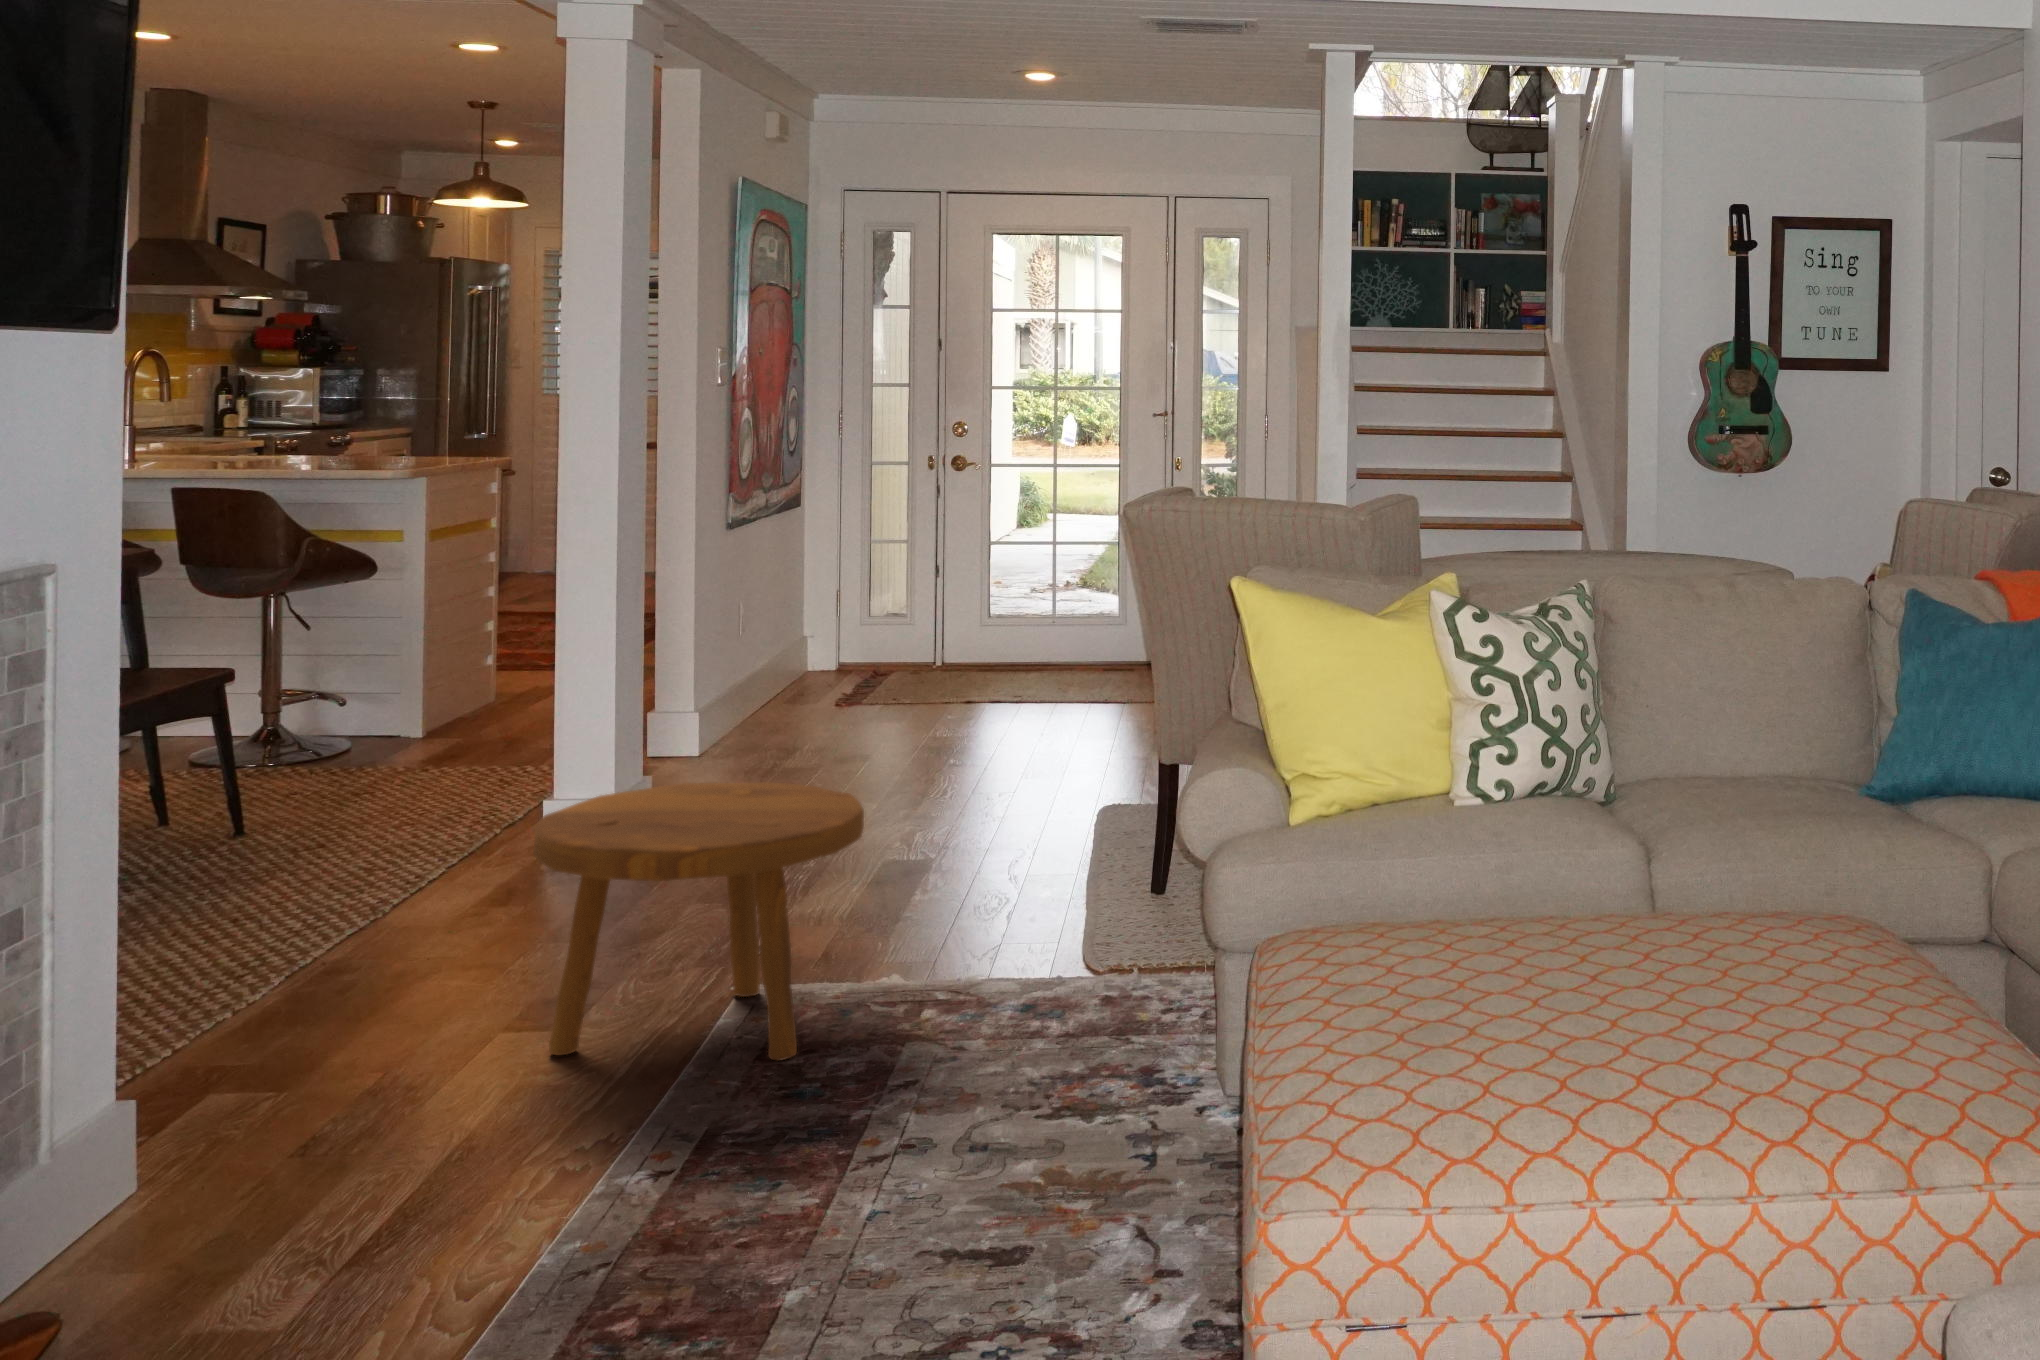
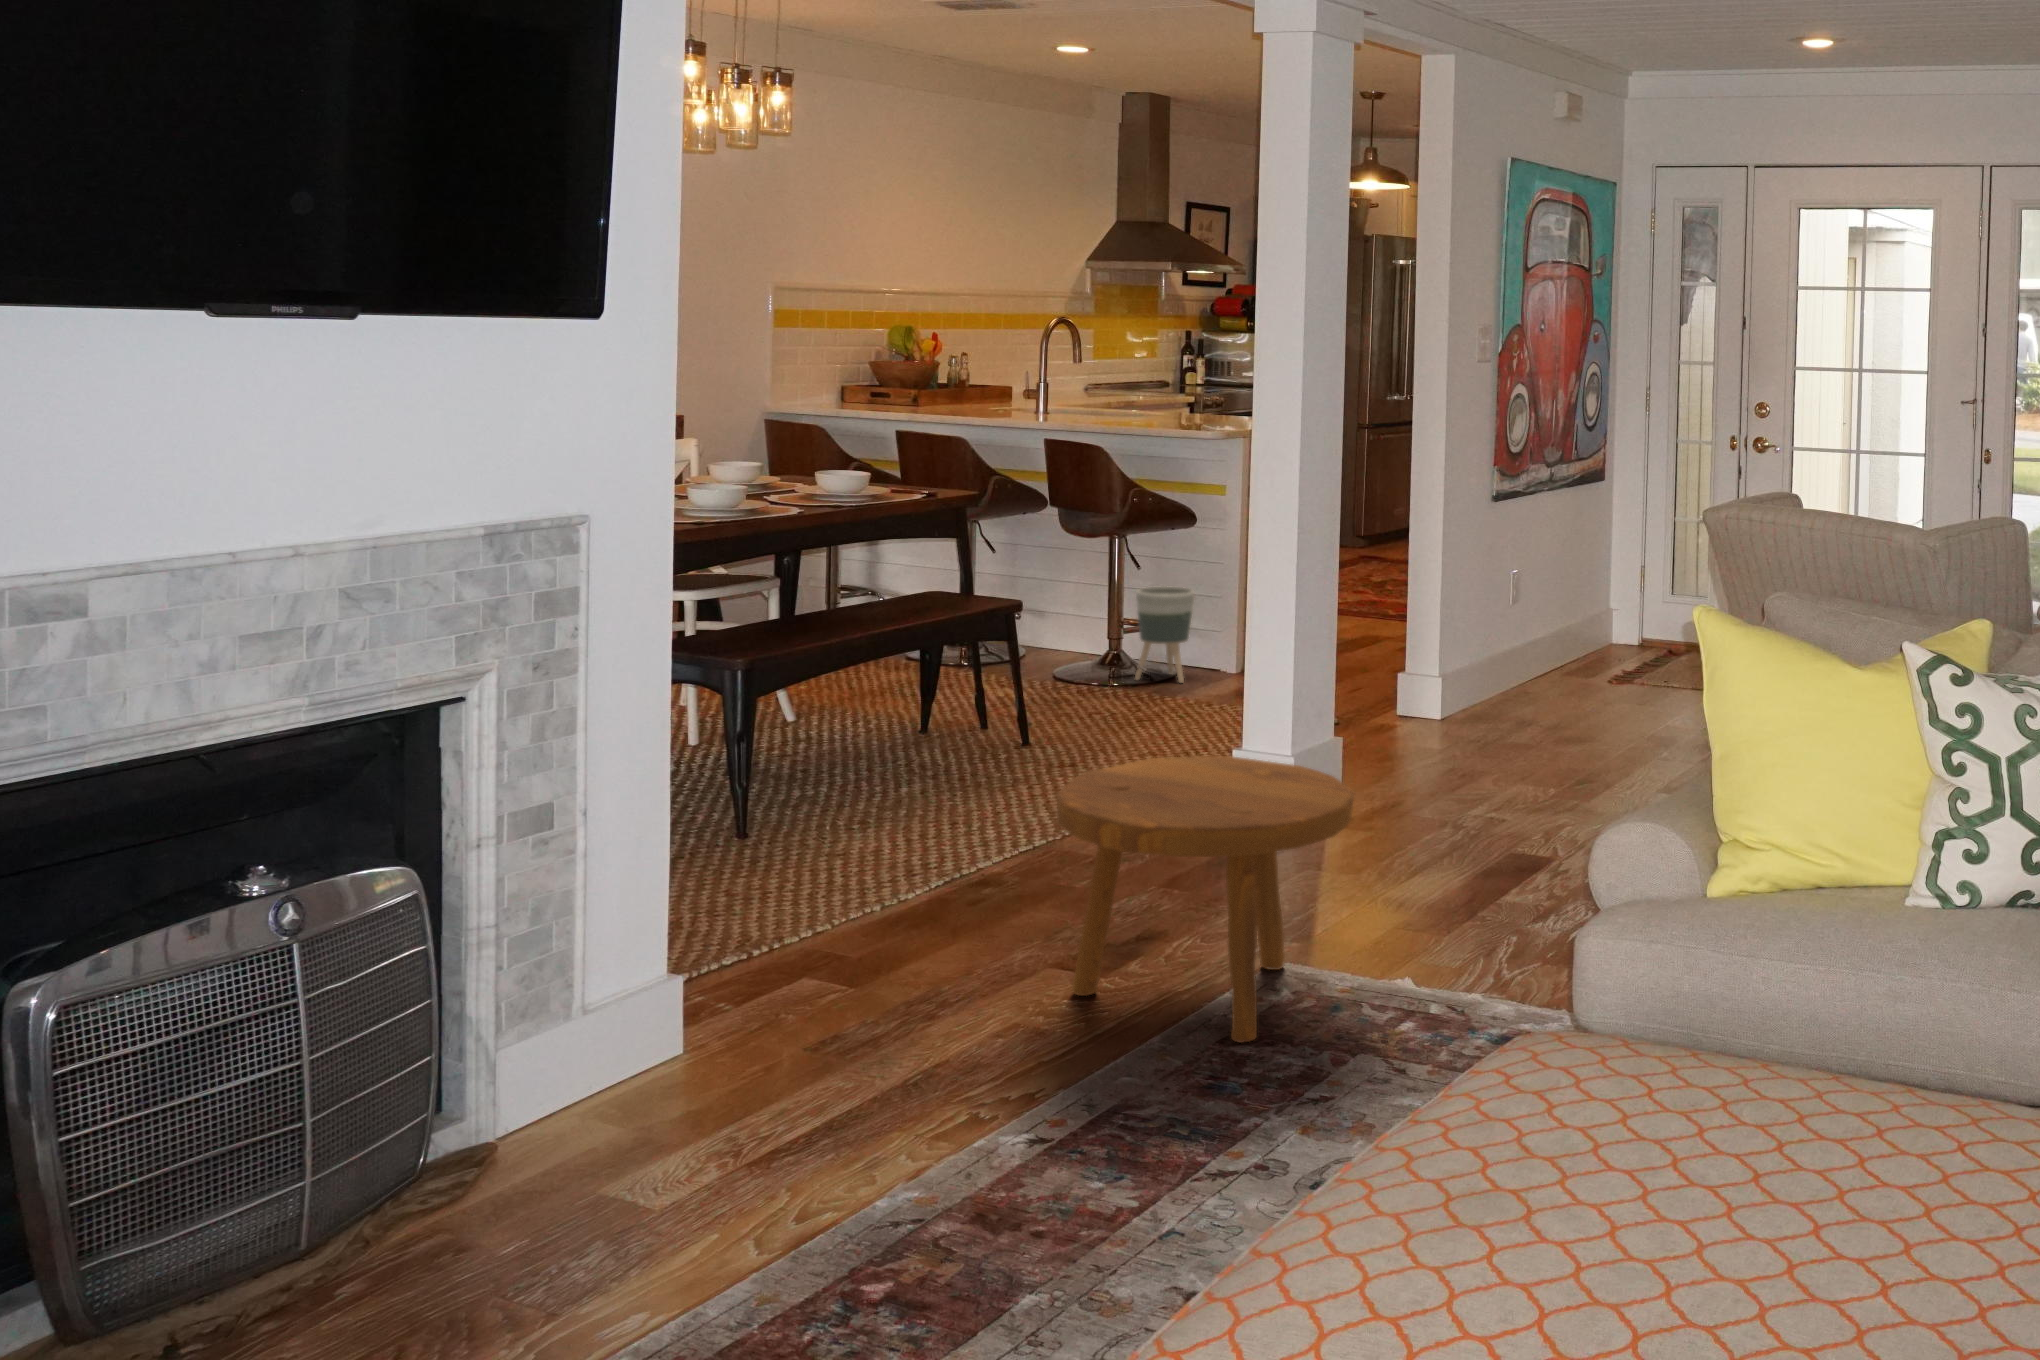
planter: none [281,650,360,762] -> present [1135,586,1195,683]

